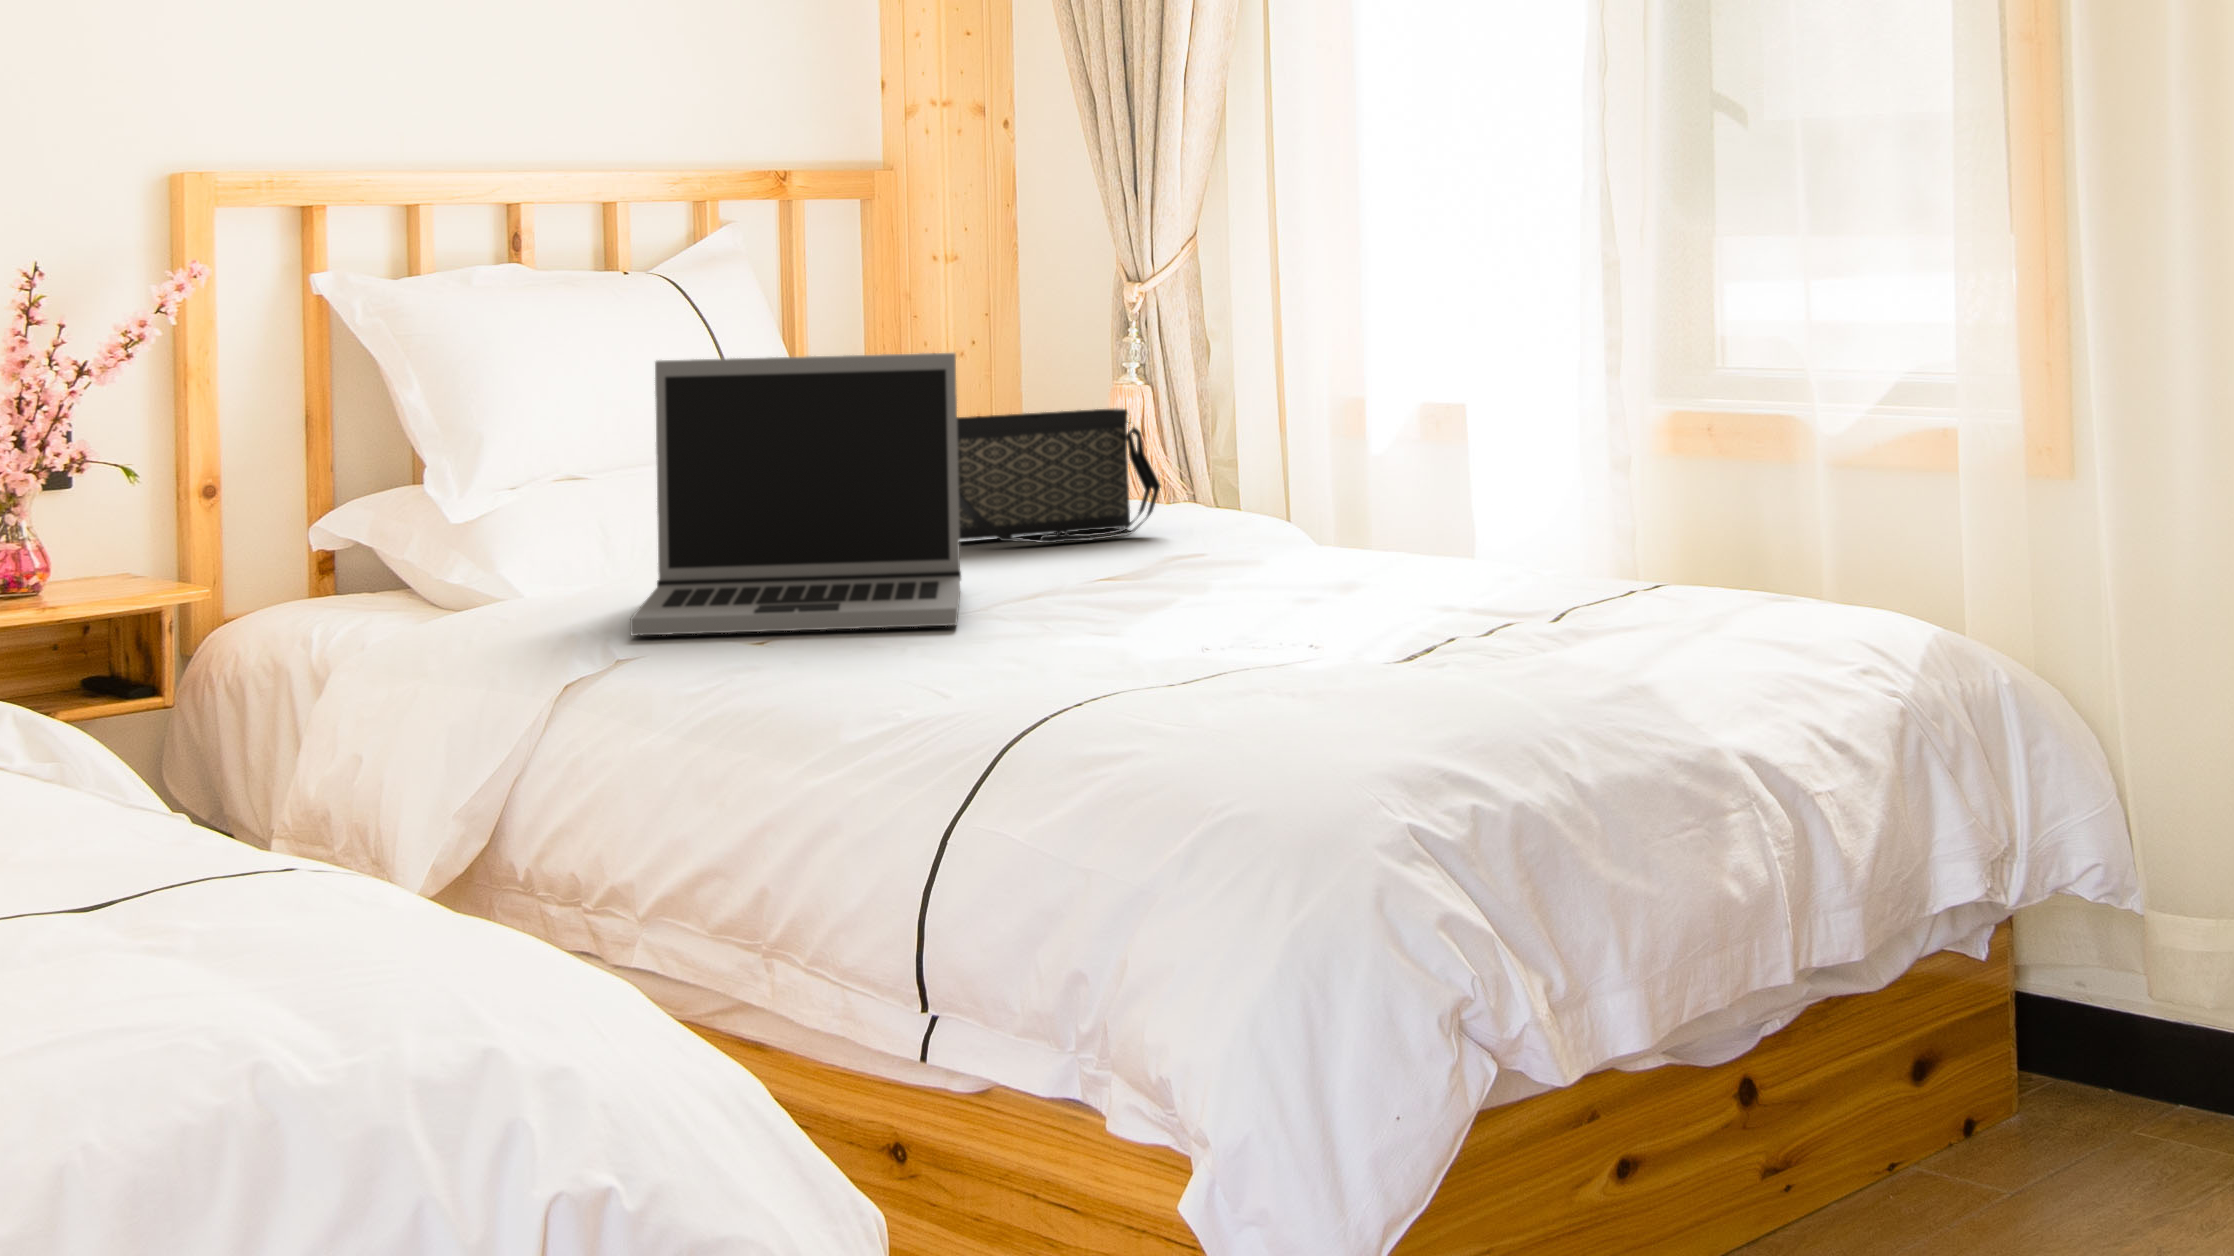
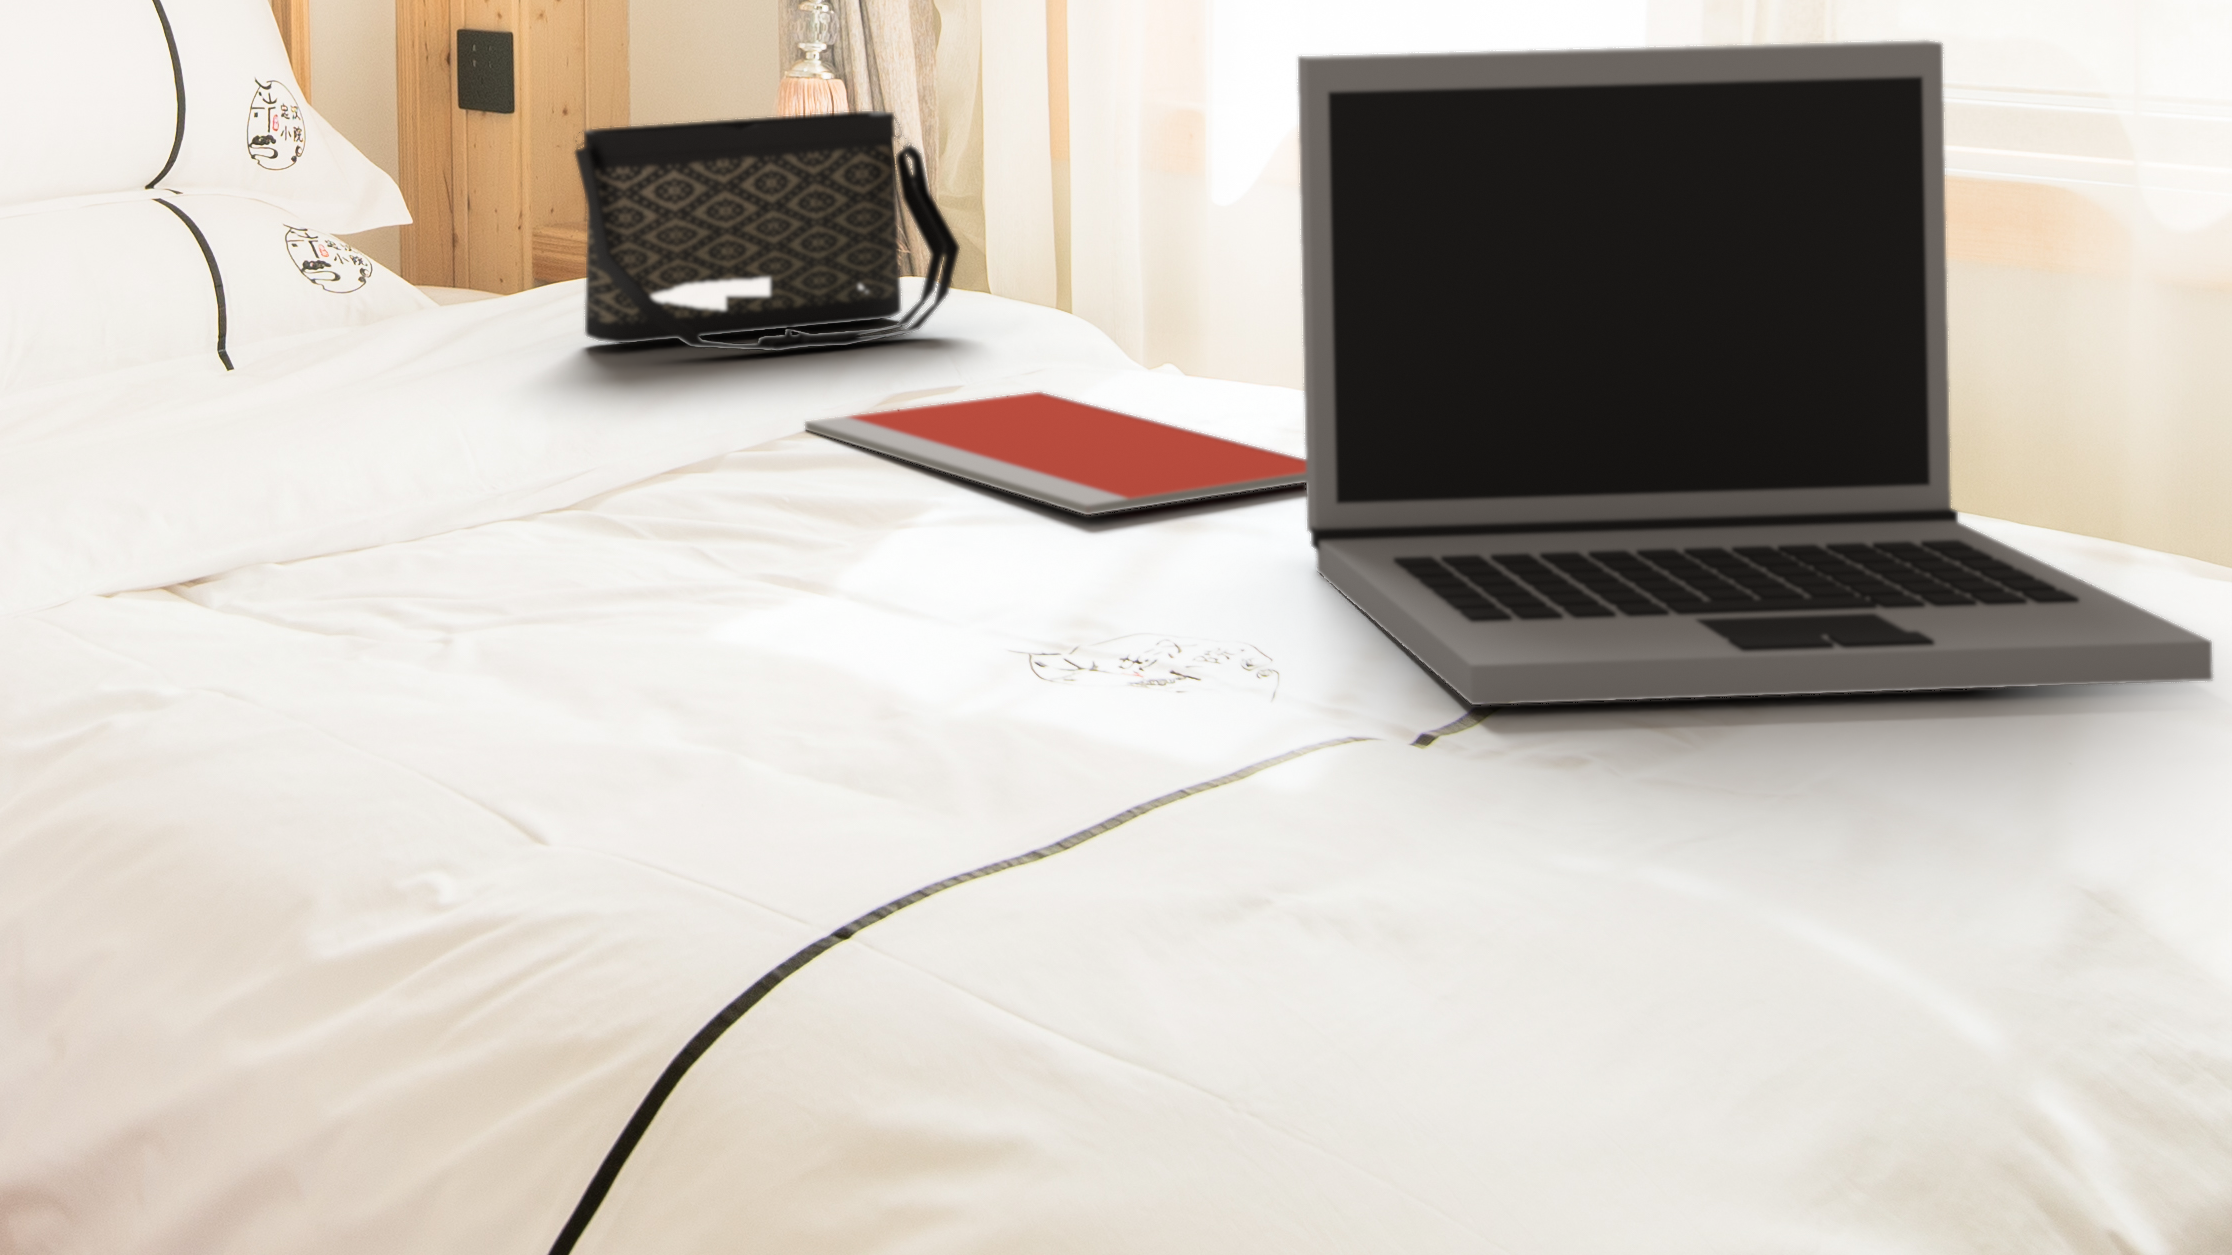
laptop: present [630,353,961,636] -> present [1298,40,2213,705]
notebook: none [1047,559,1312,607] -> present [805,392,1306,515]

